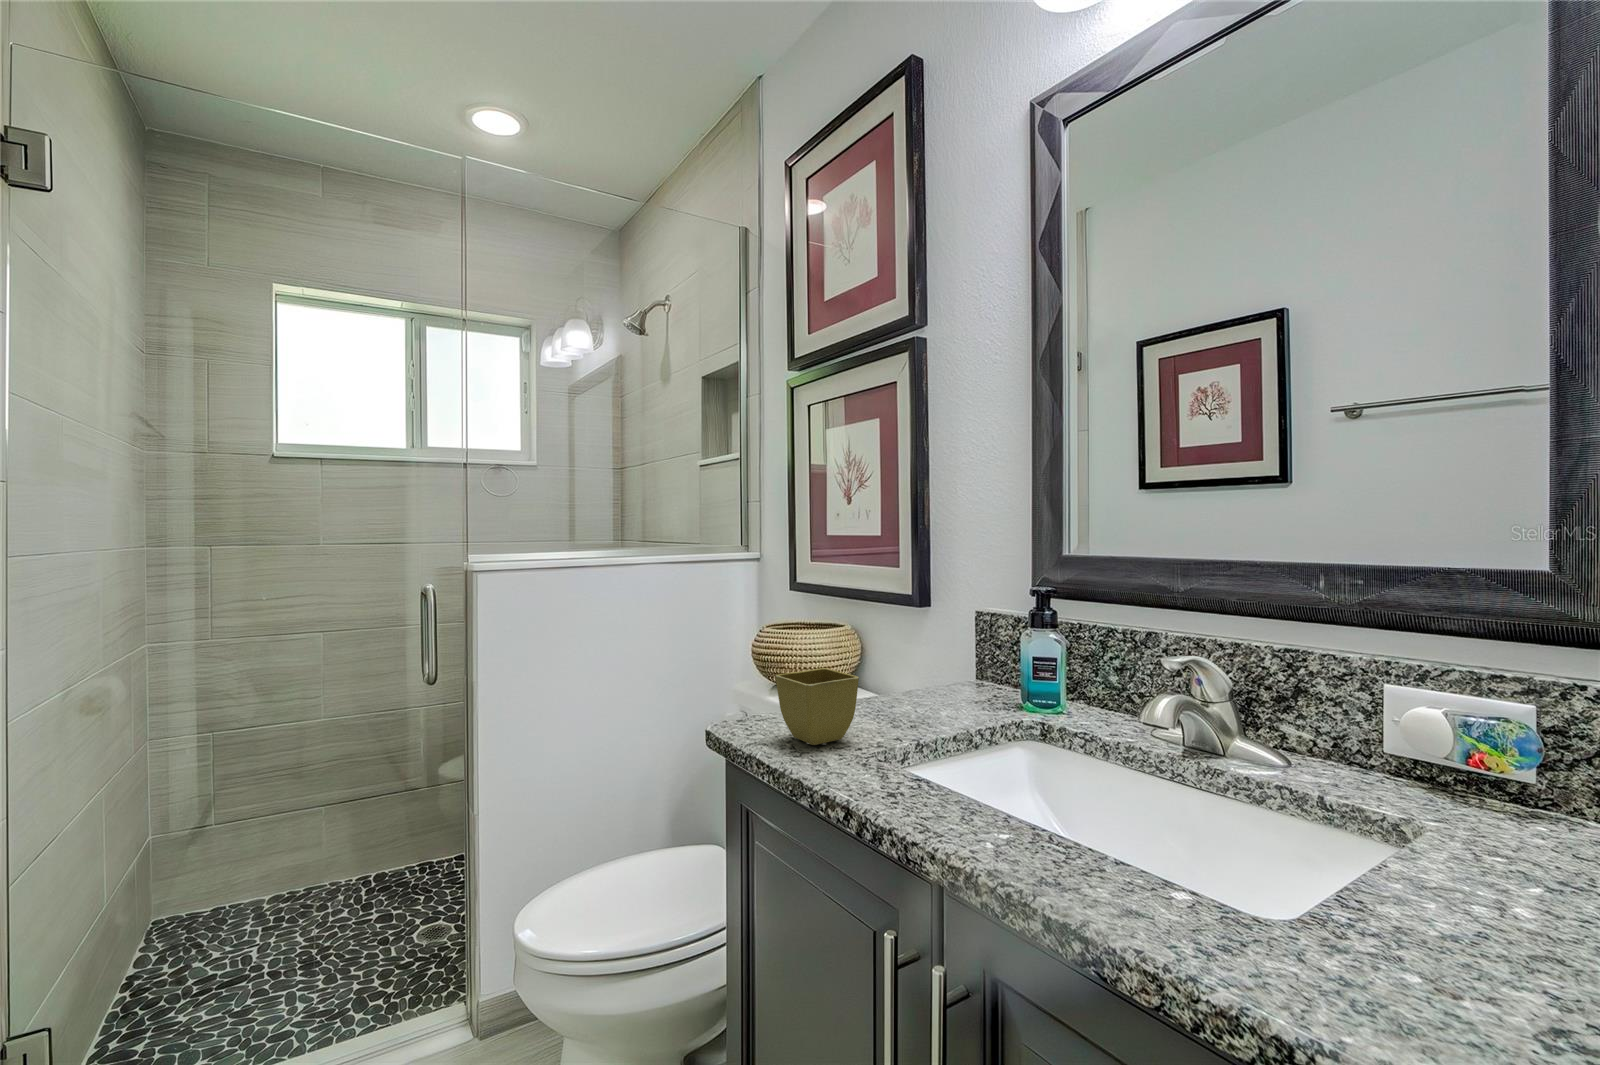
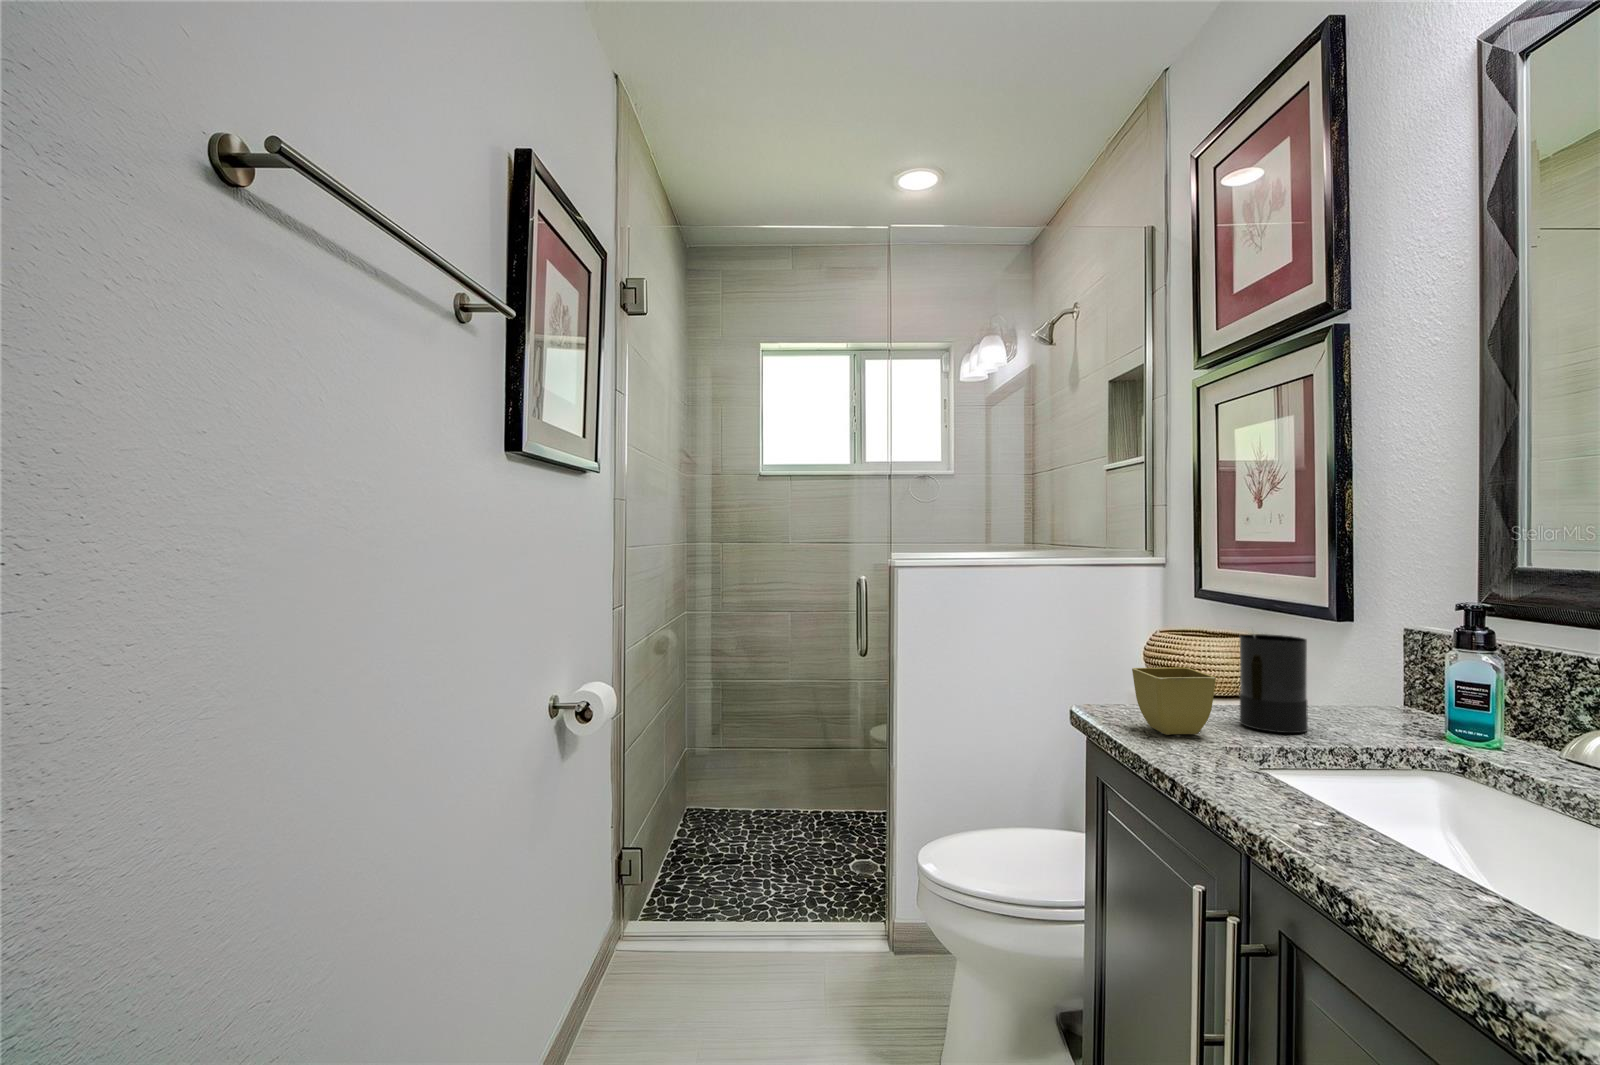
candle: none [860,621,926,724] -> present [1240,627,1308,733]

